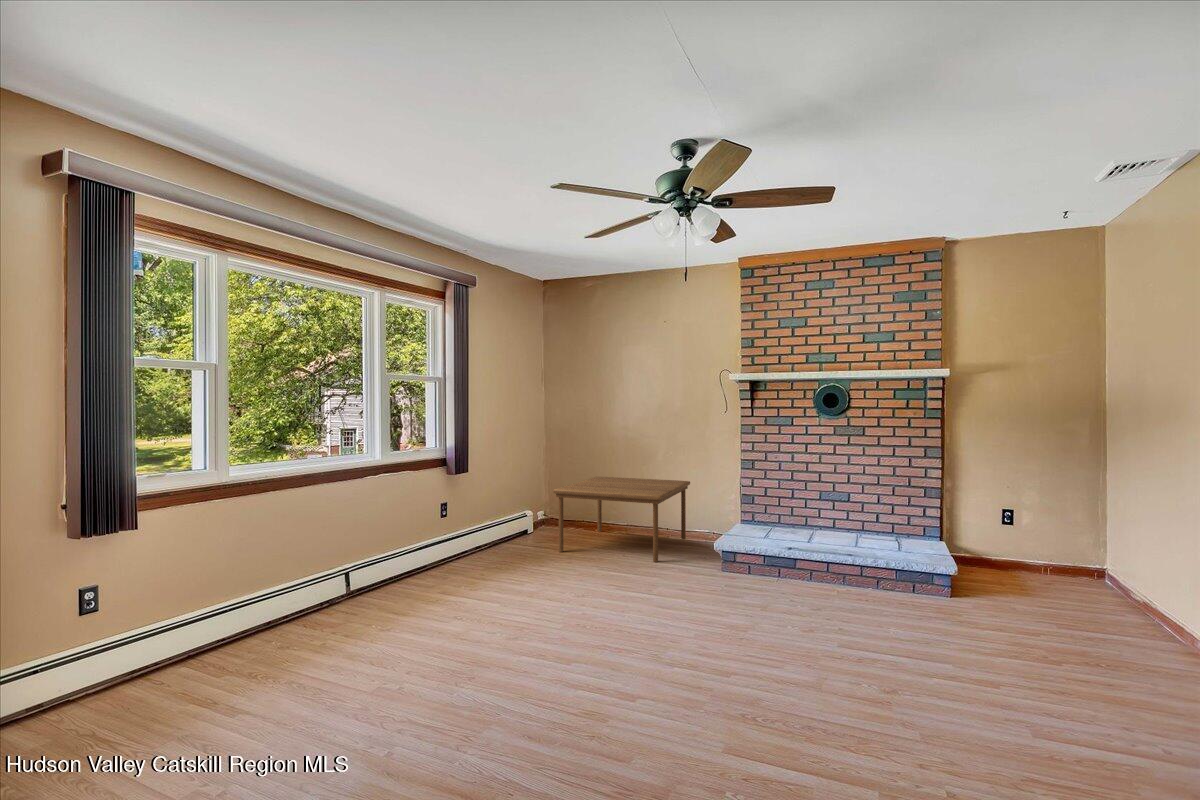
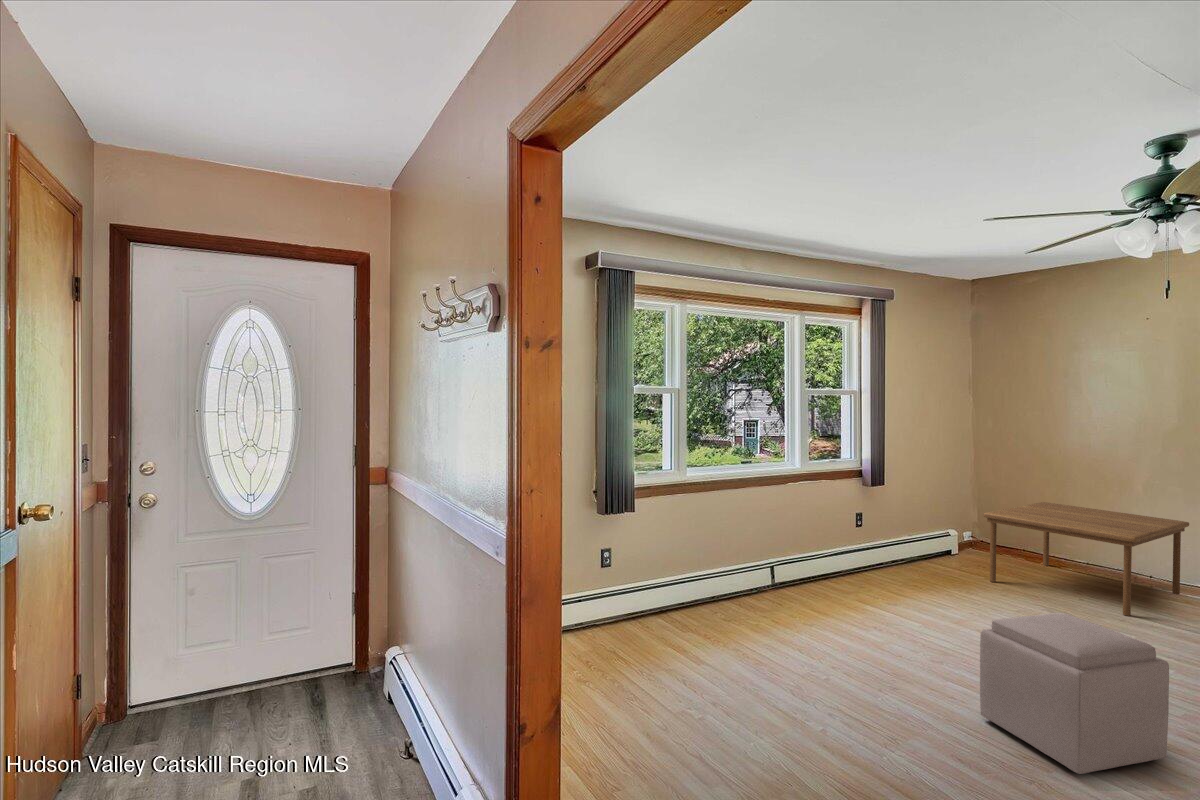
ottoman: none [552,566,694,717] -> present [980,613,1169,774]

